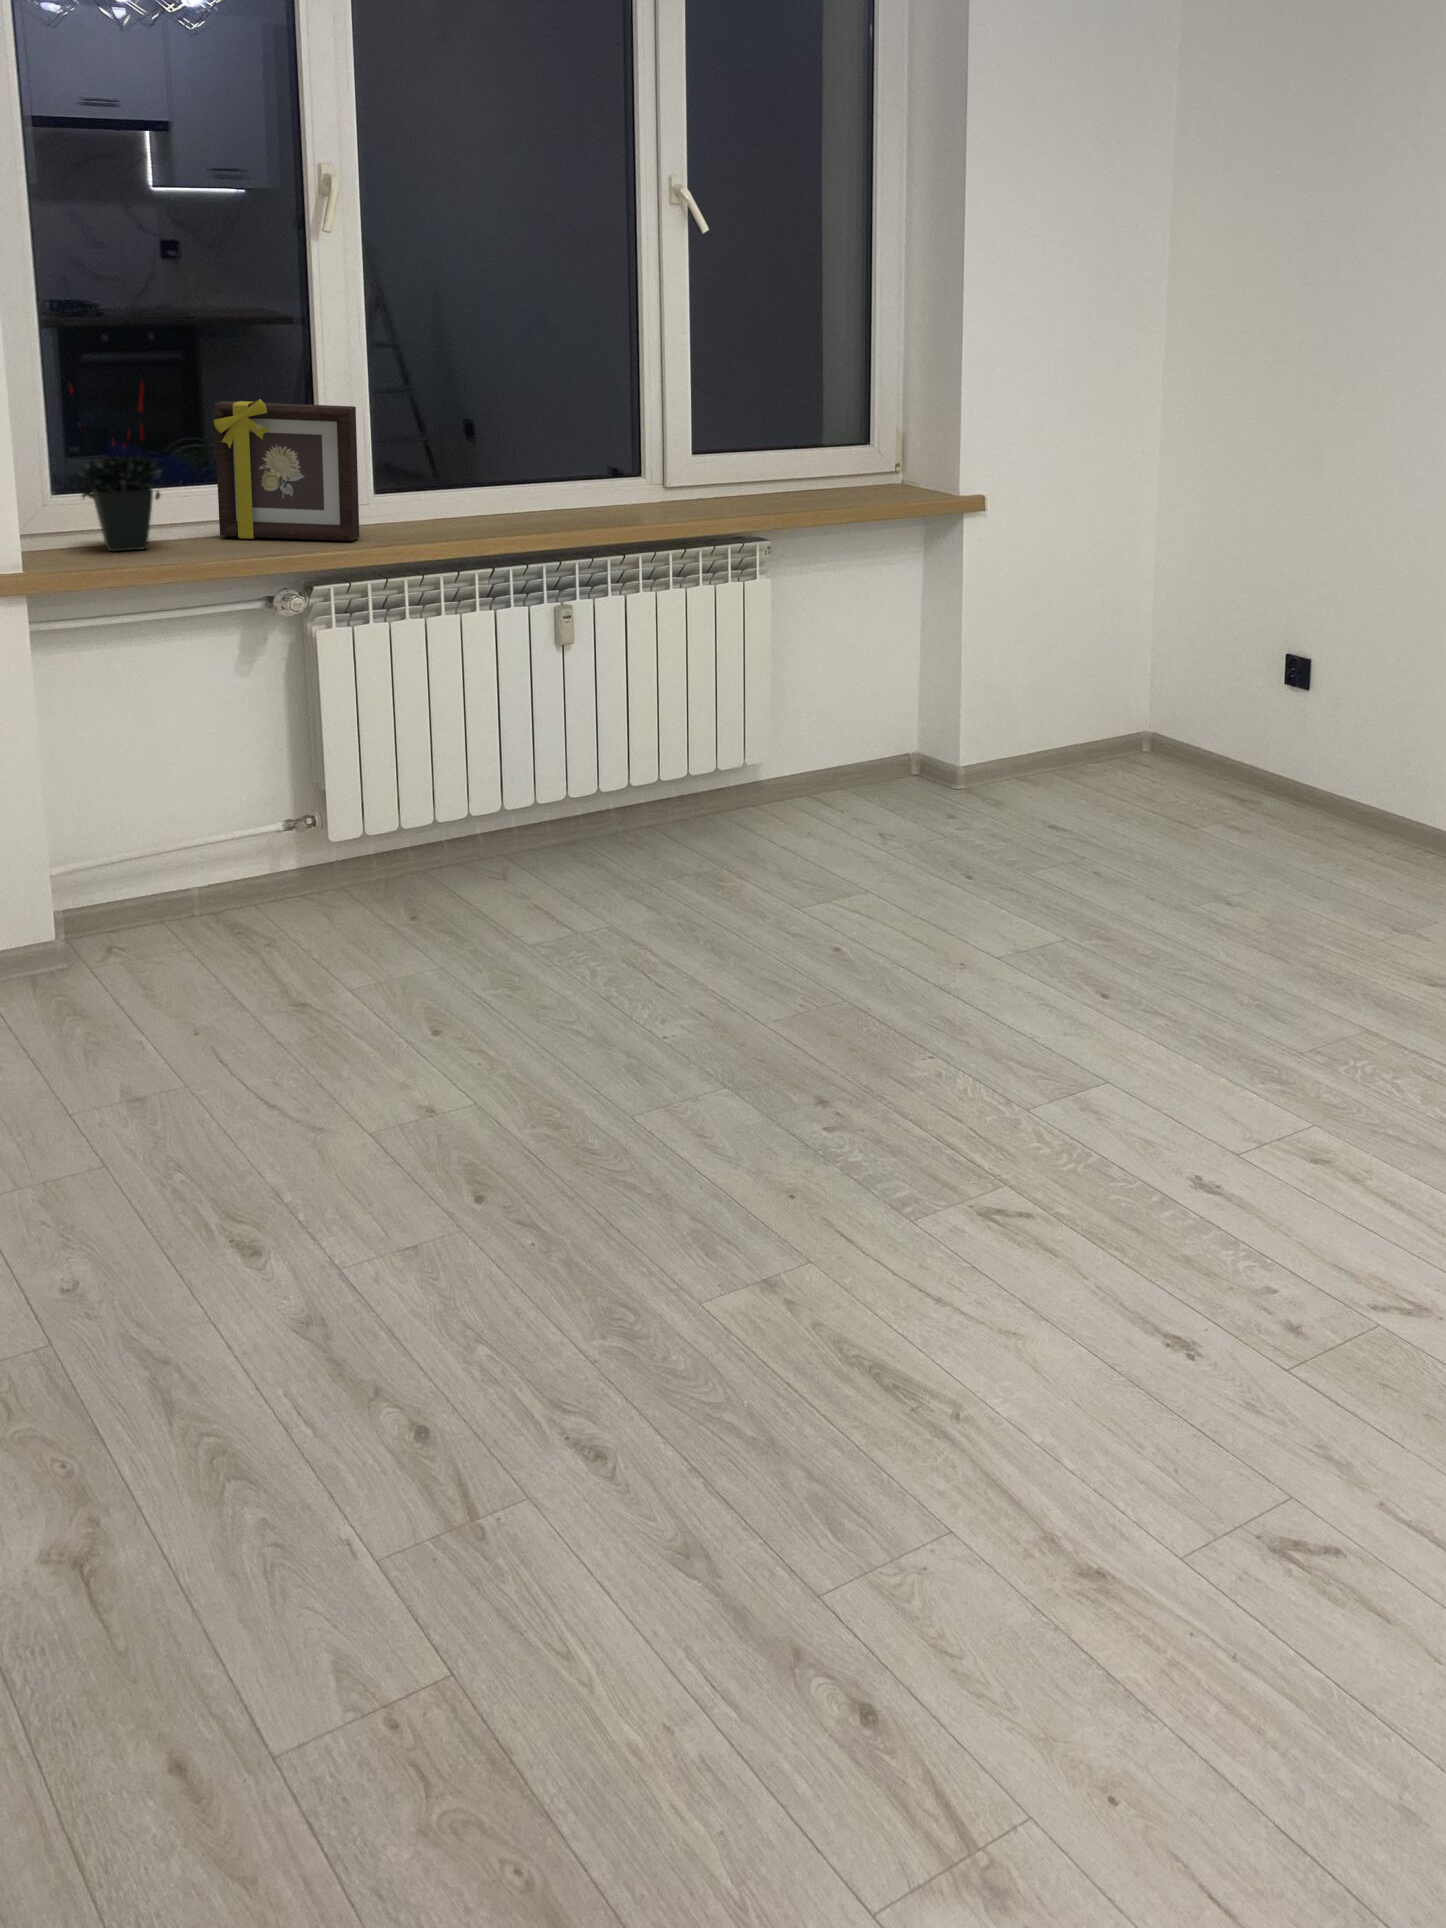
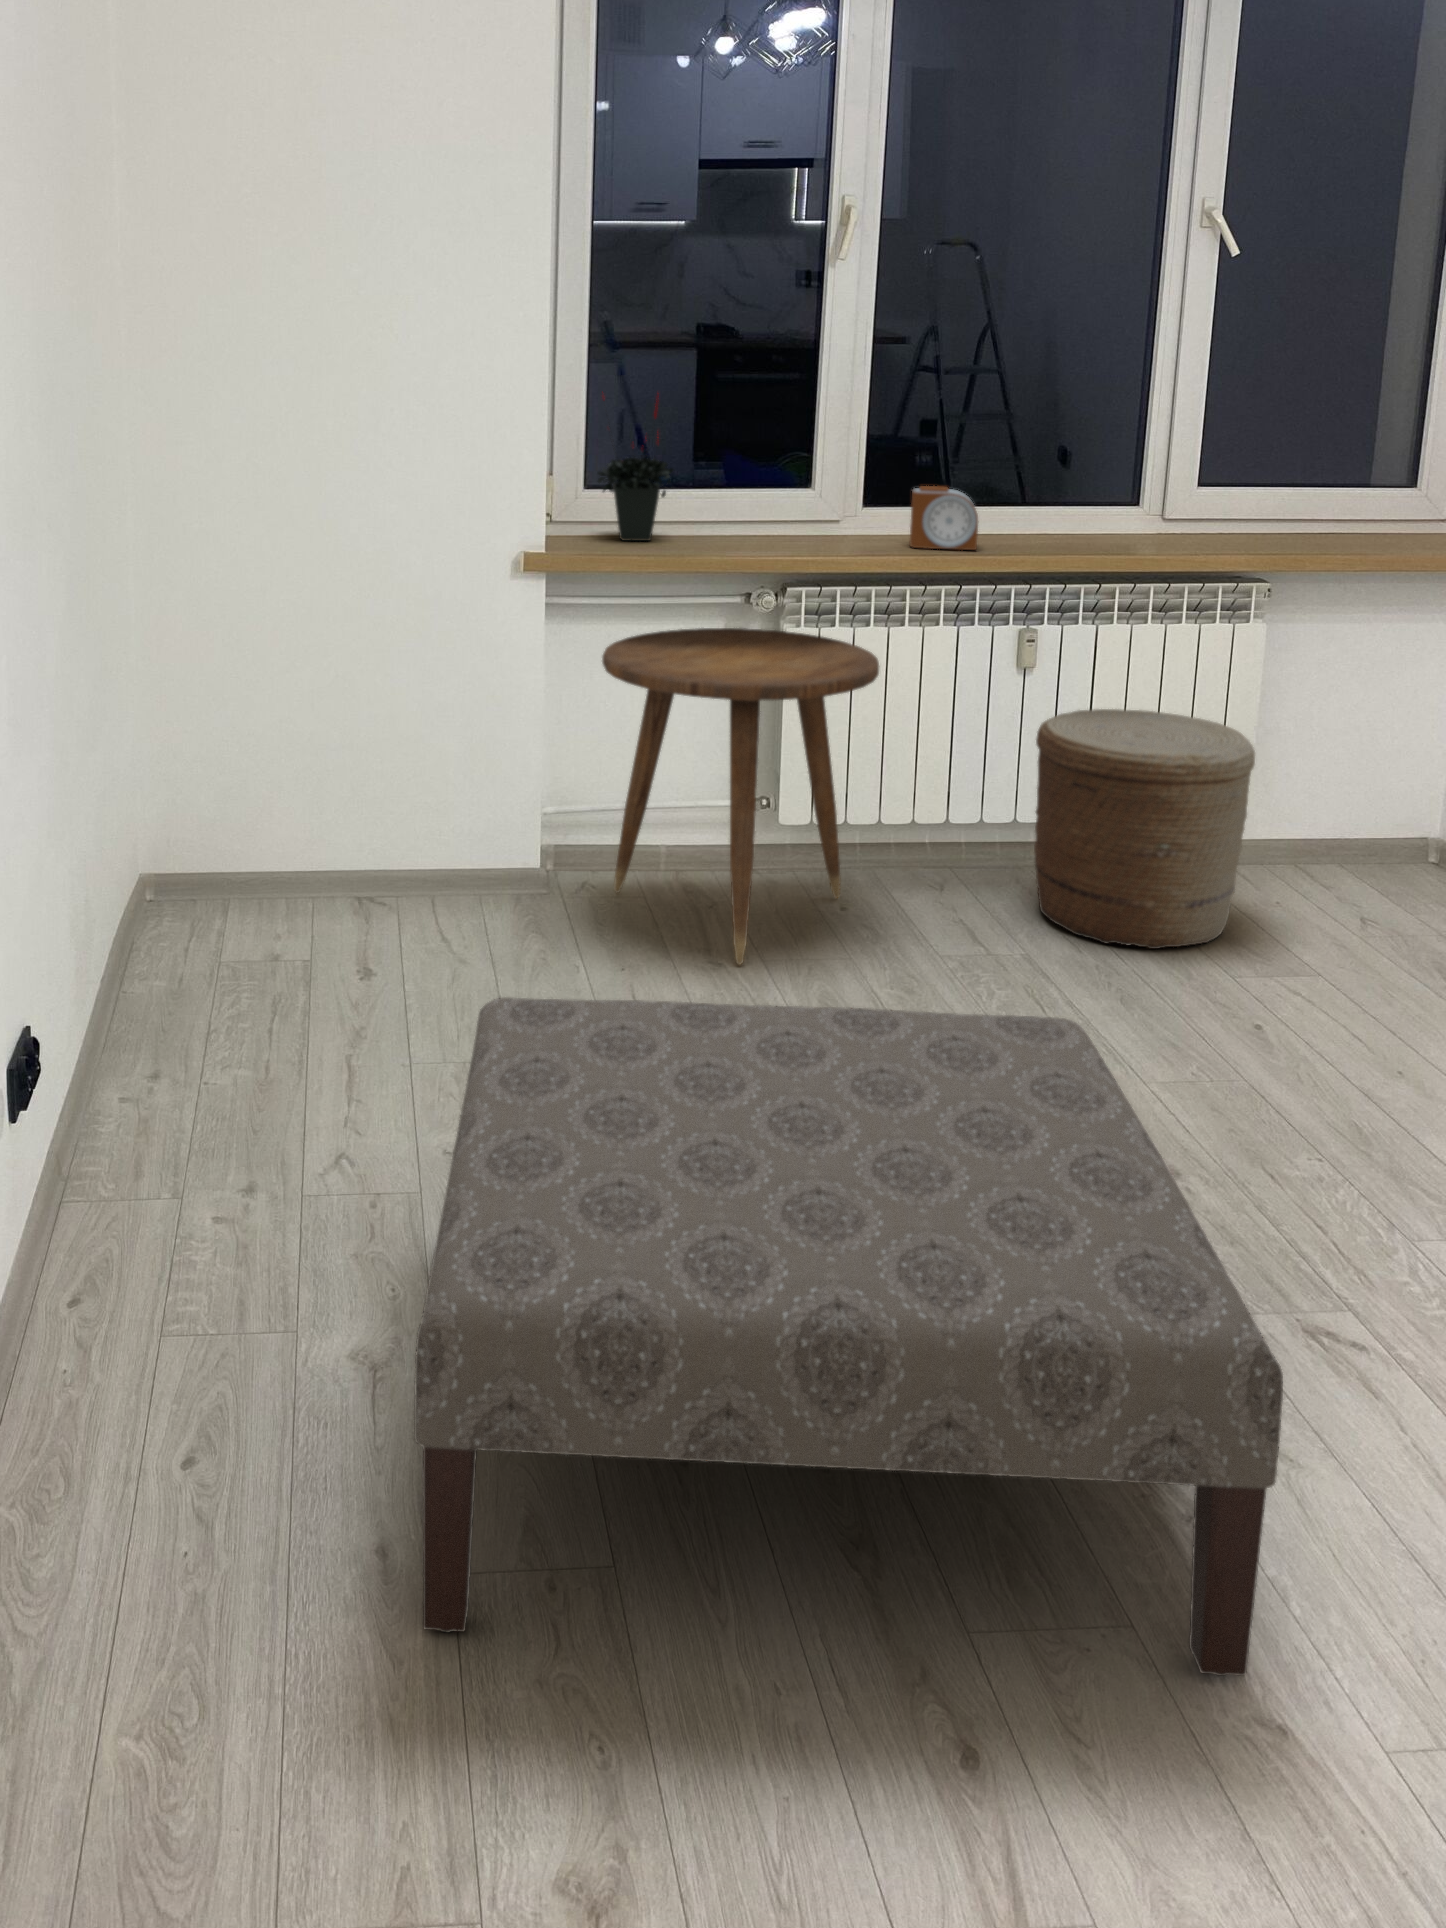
picture frame: present [214,399,359,541] -> none [716,412,845,547]
alarm clock: none [431,469,505,534] -> present [910,486,978,550]
side table: none [121,635,438,1001] -> present [602,628,879,965]
woven basket: none [589,673,793,905] -> present [1034,709,1255,949]
ottoman: none [137,996,1100,1870] -> present [414,997,1283,1676]

